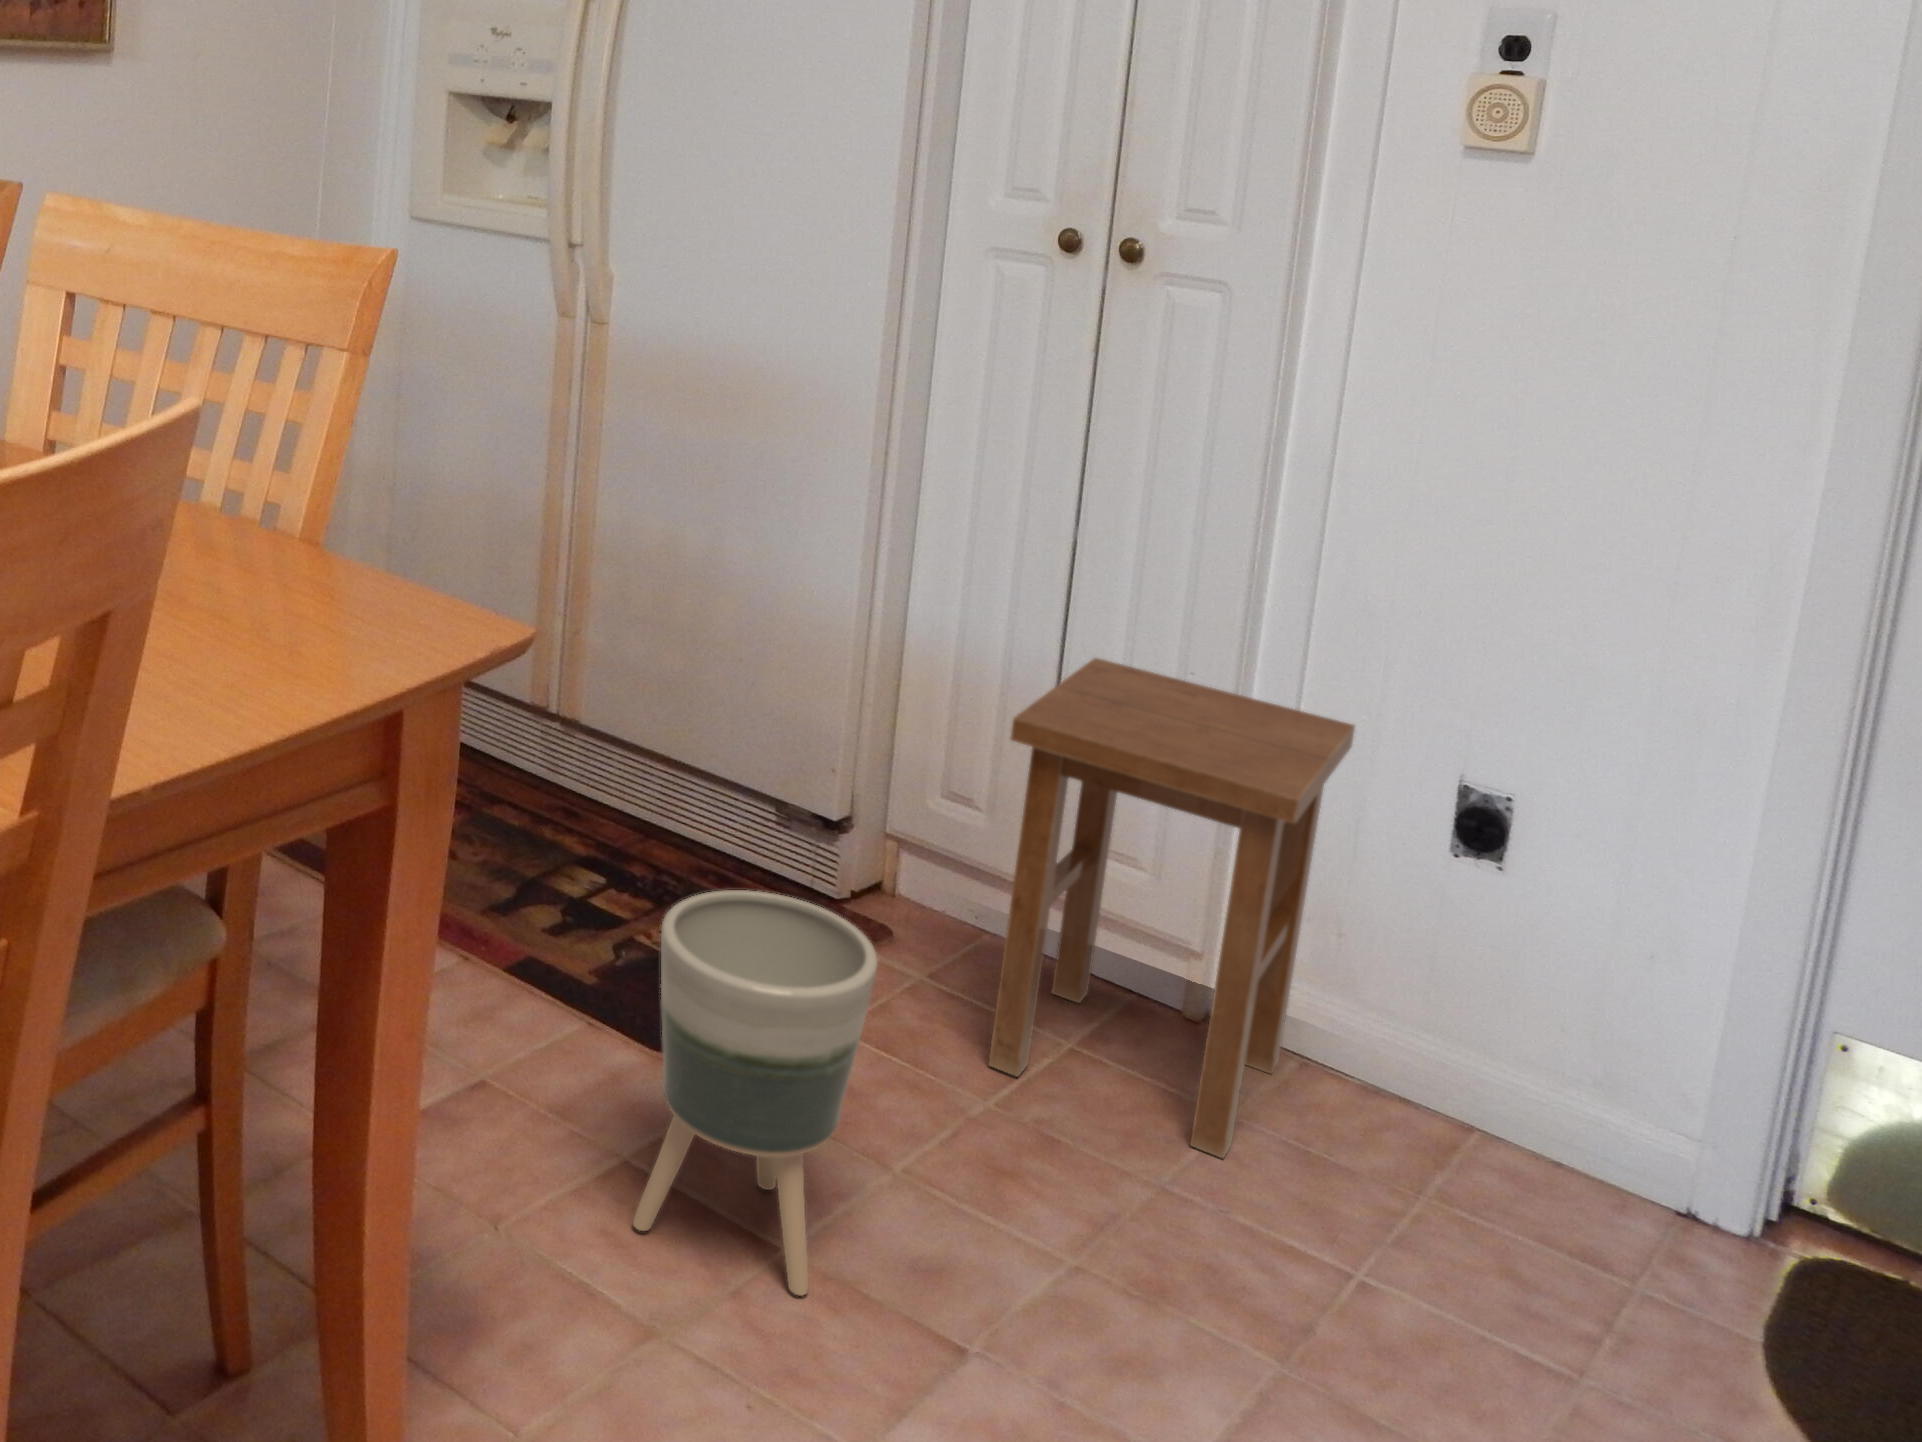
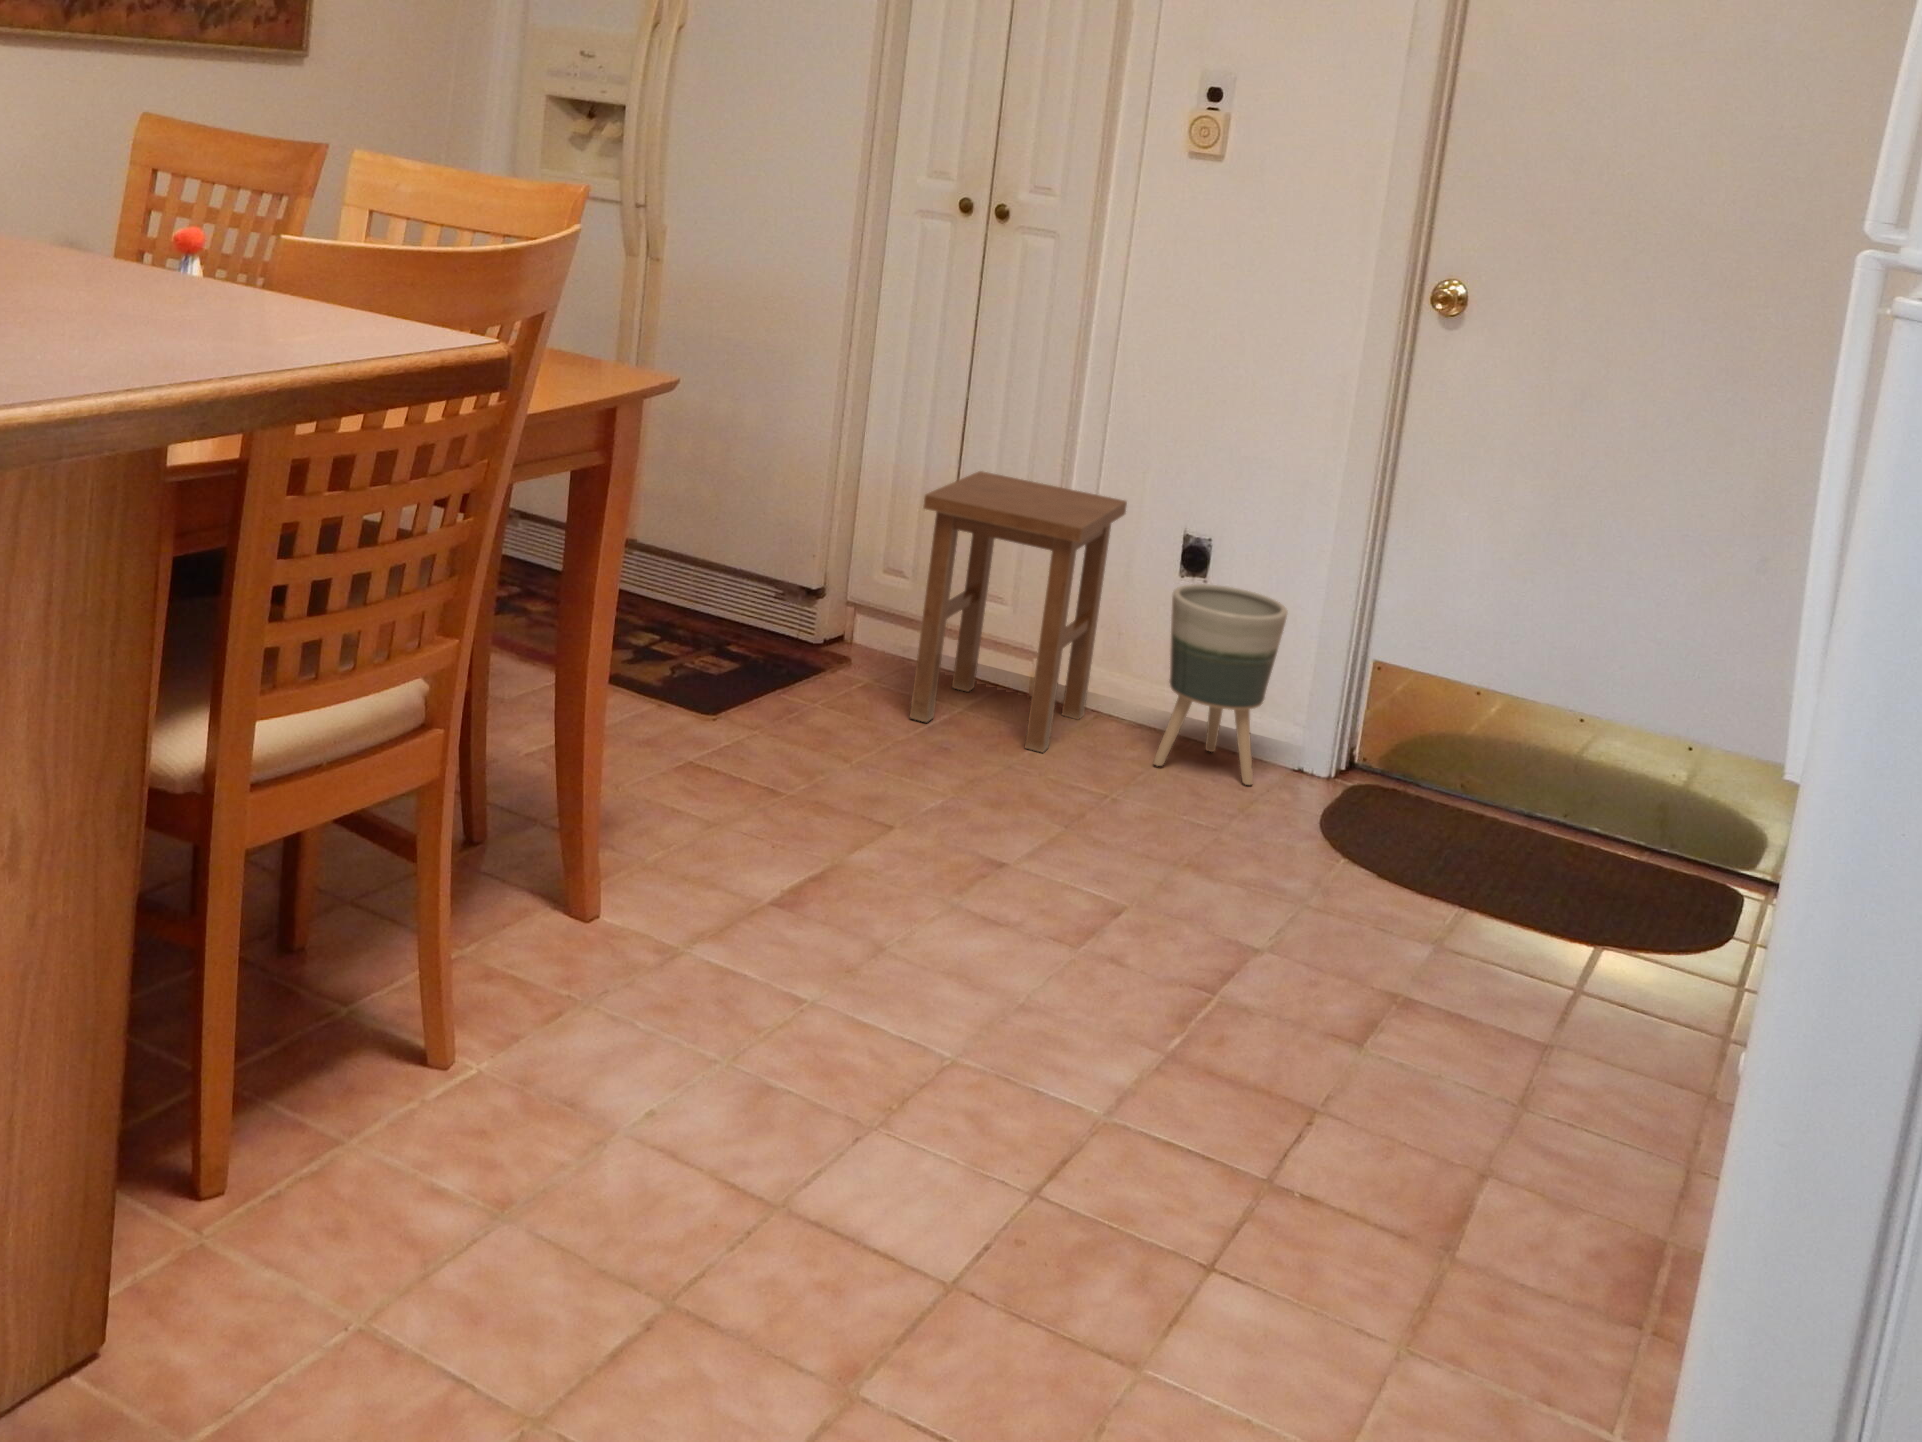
planter: present [633,890,878,1296] -> present [1153,584,1287,785]

